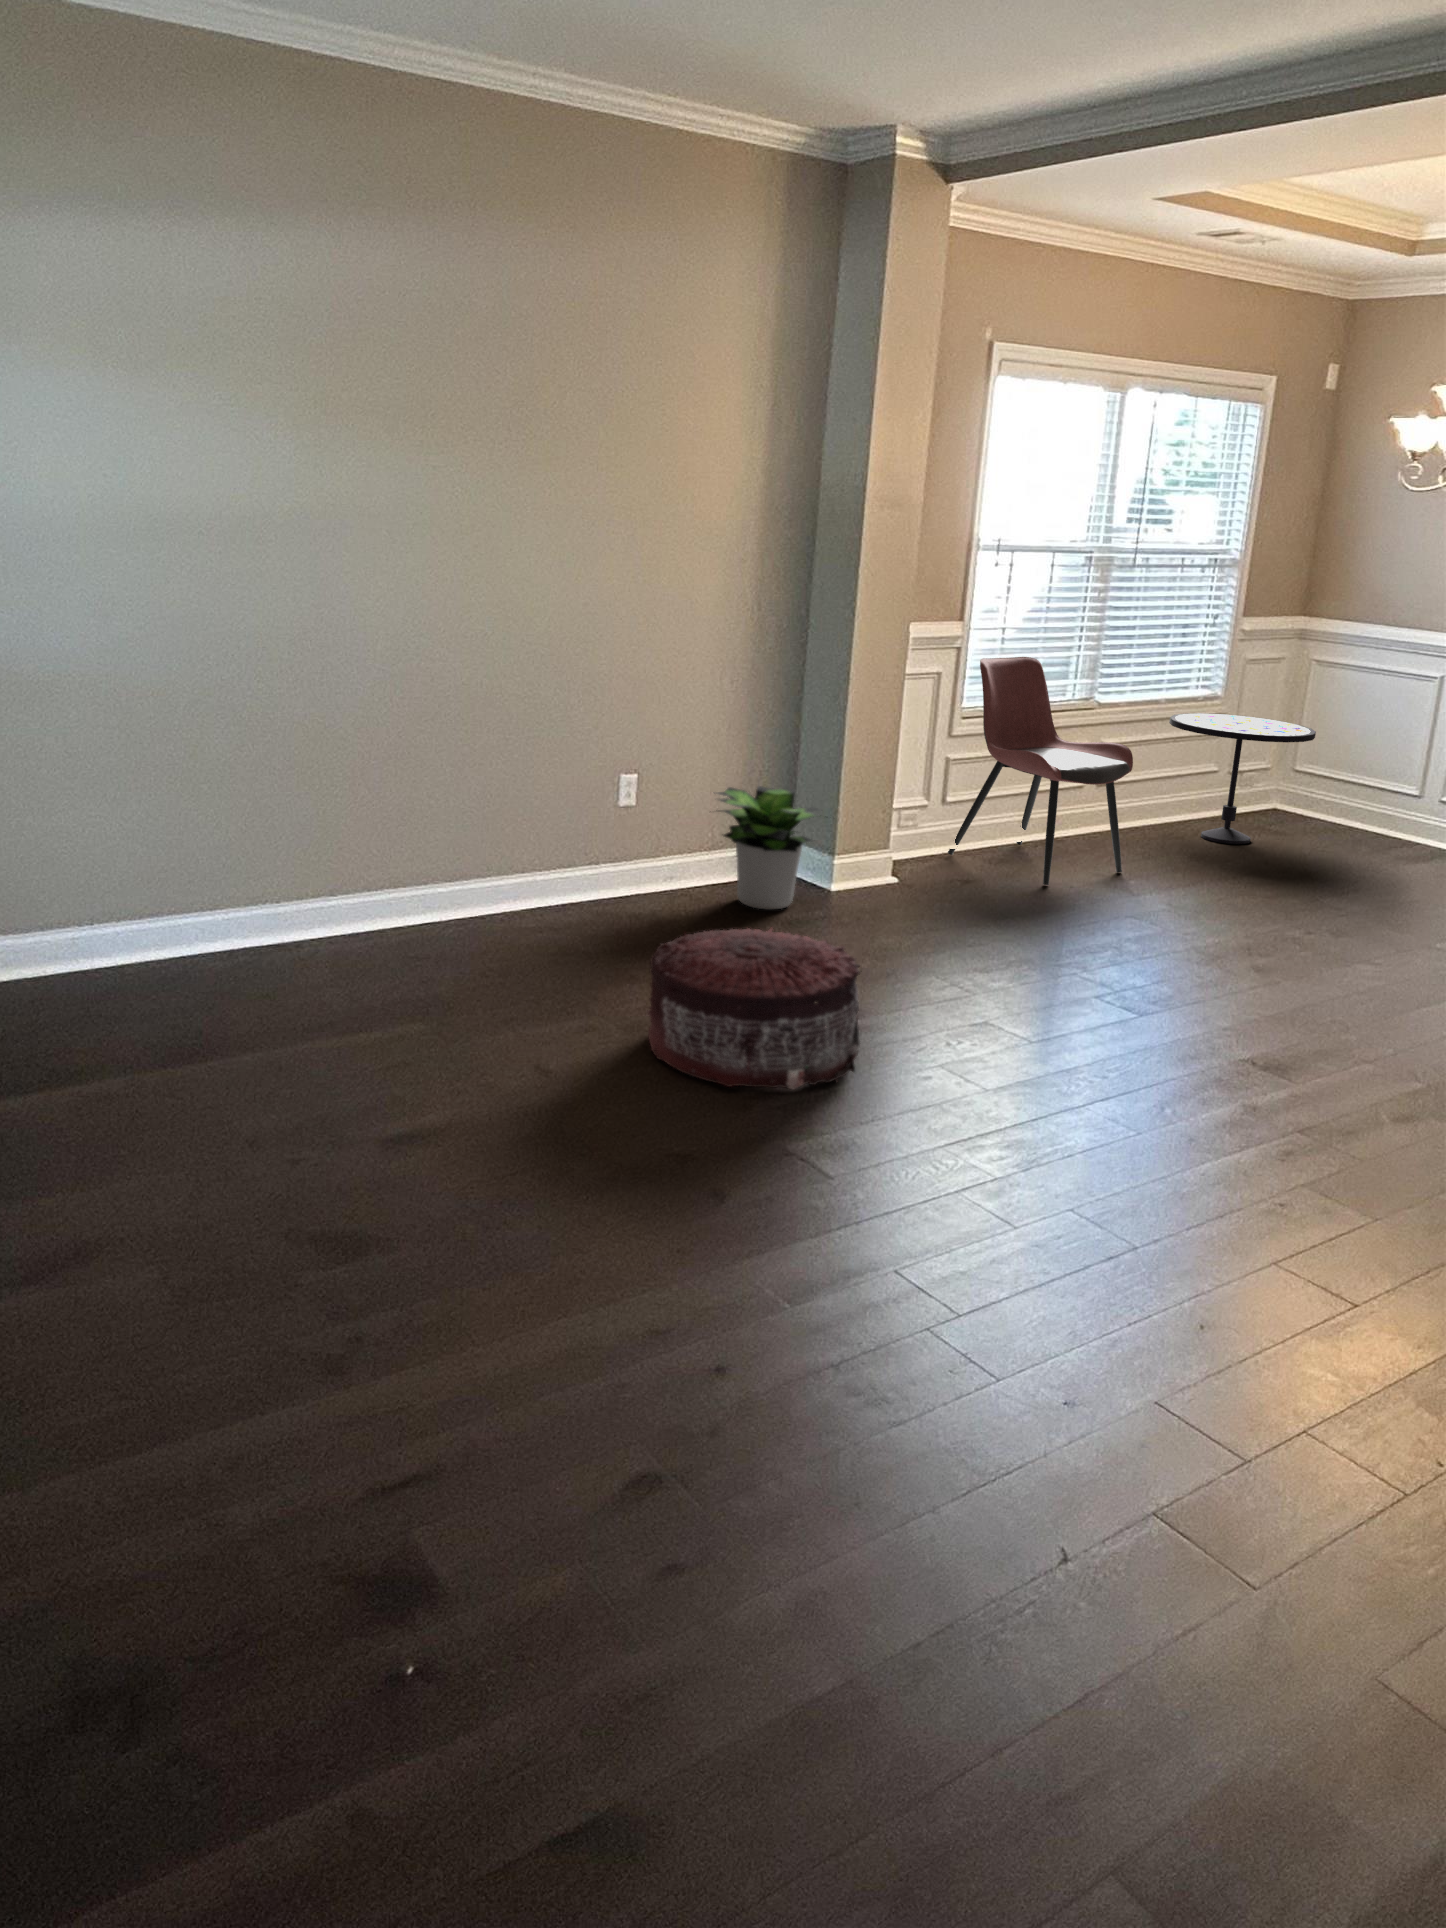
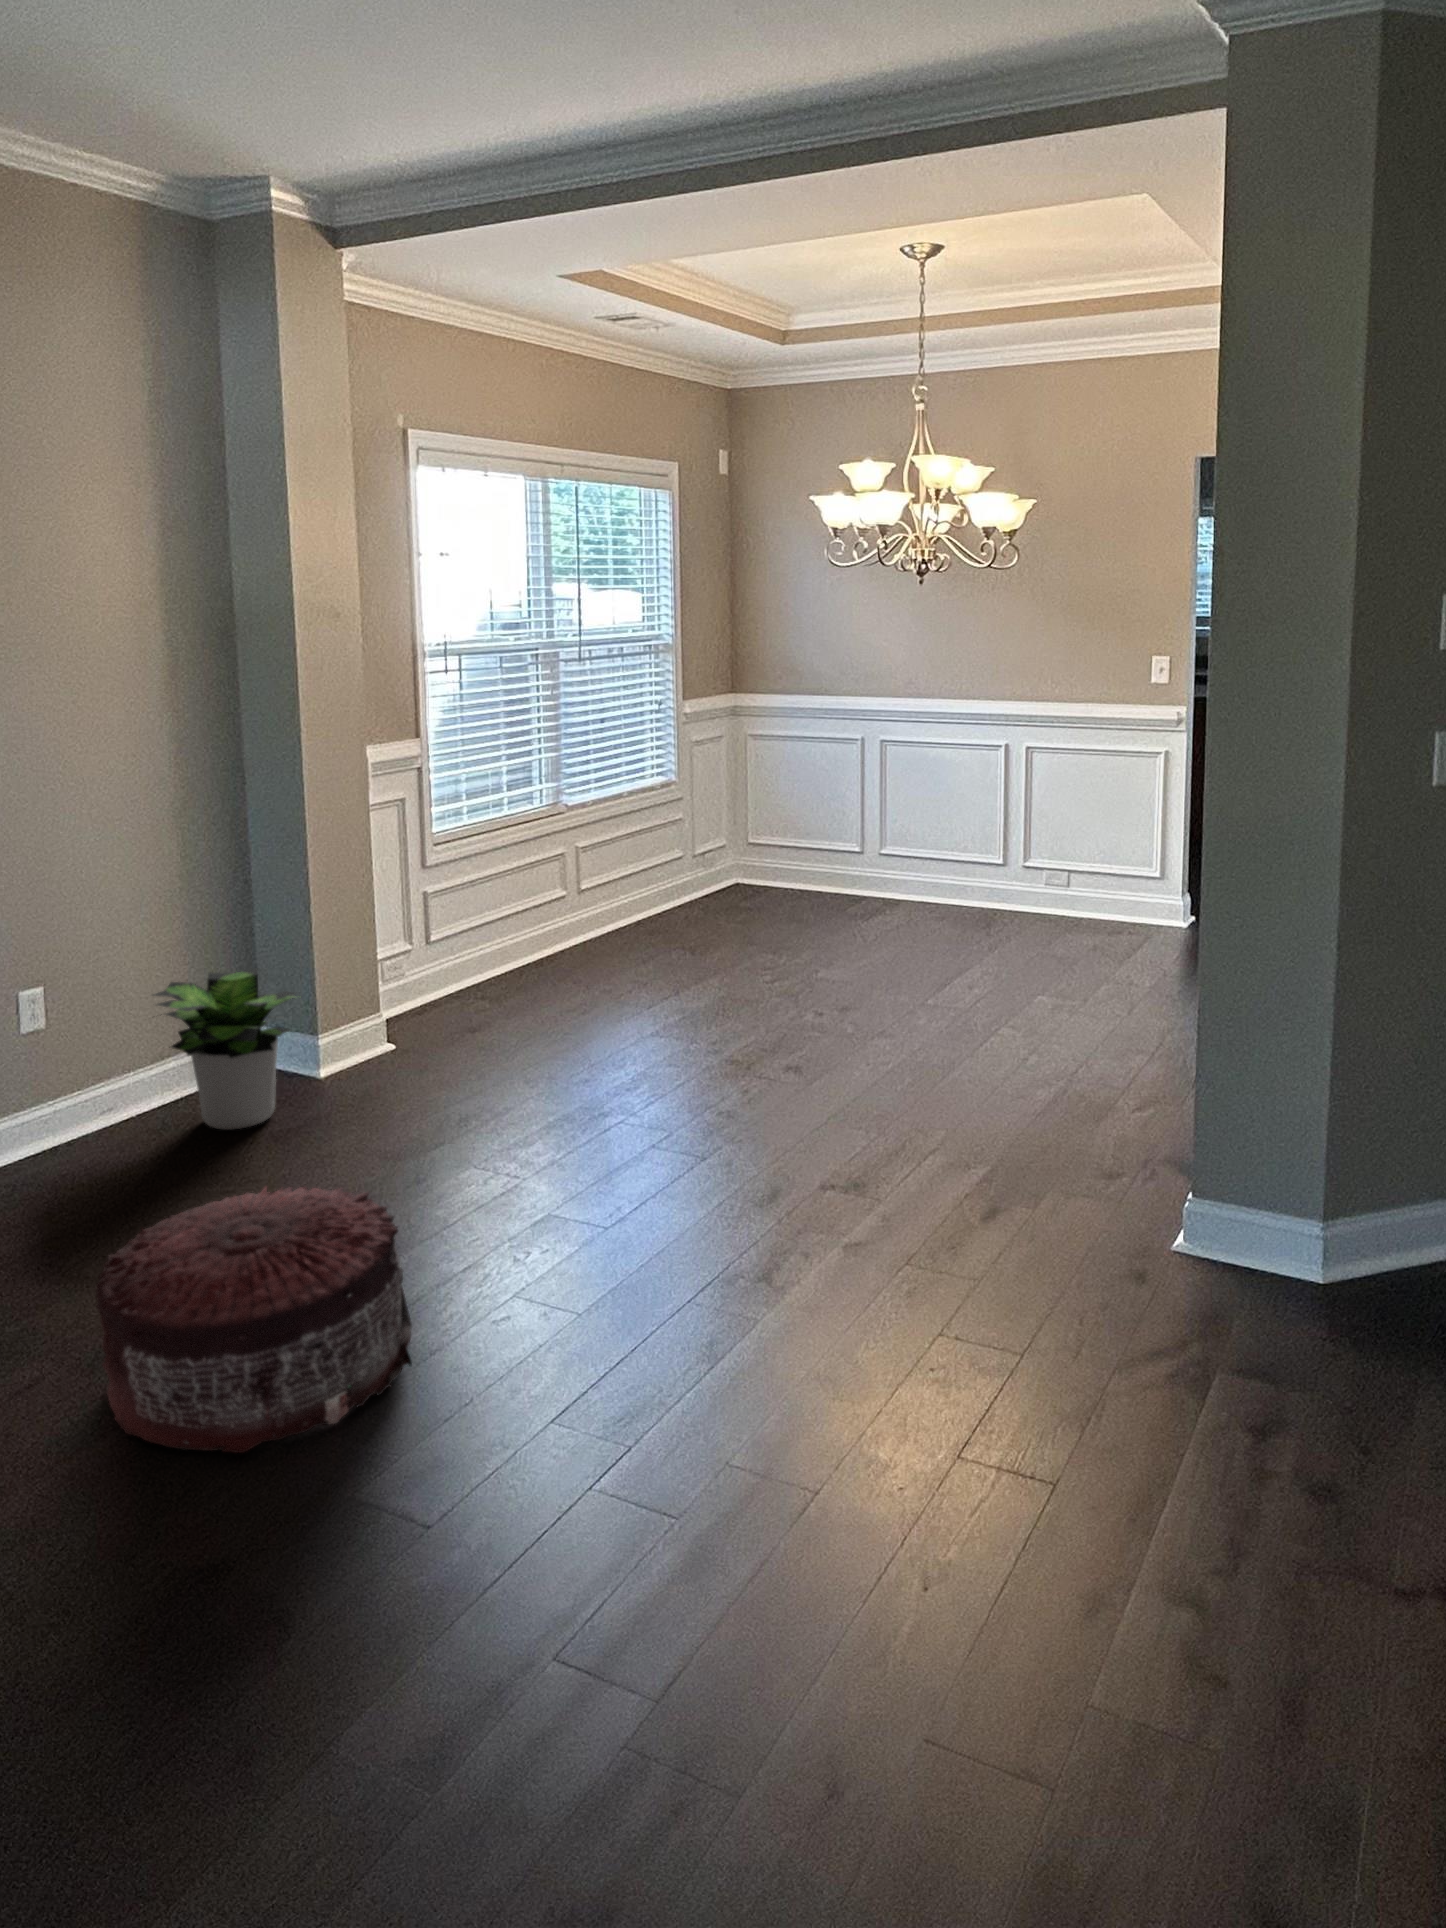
dining chair: present [948,657,1133,885] -> none [441,768,625,1016]
side table: present [1169,713,1316,844] -> none [636,797,769,928]

